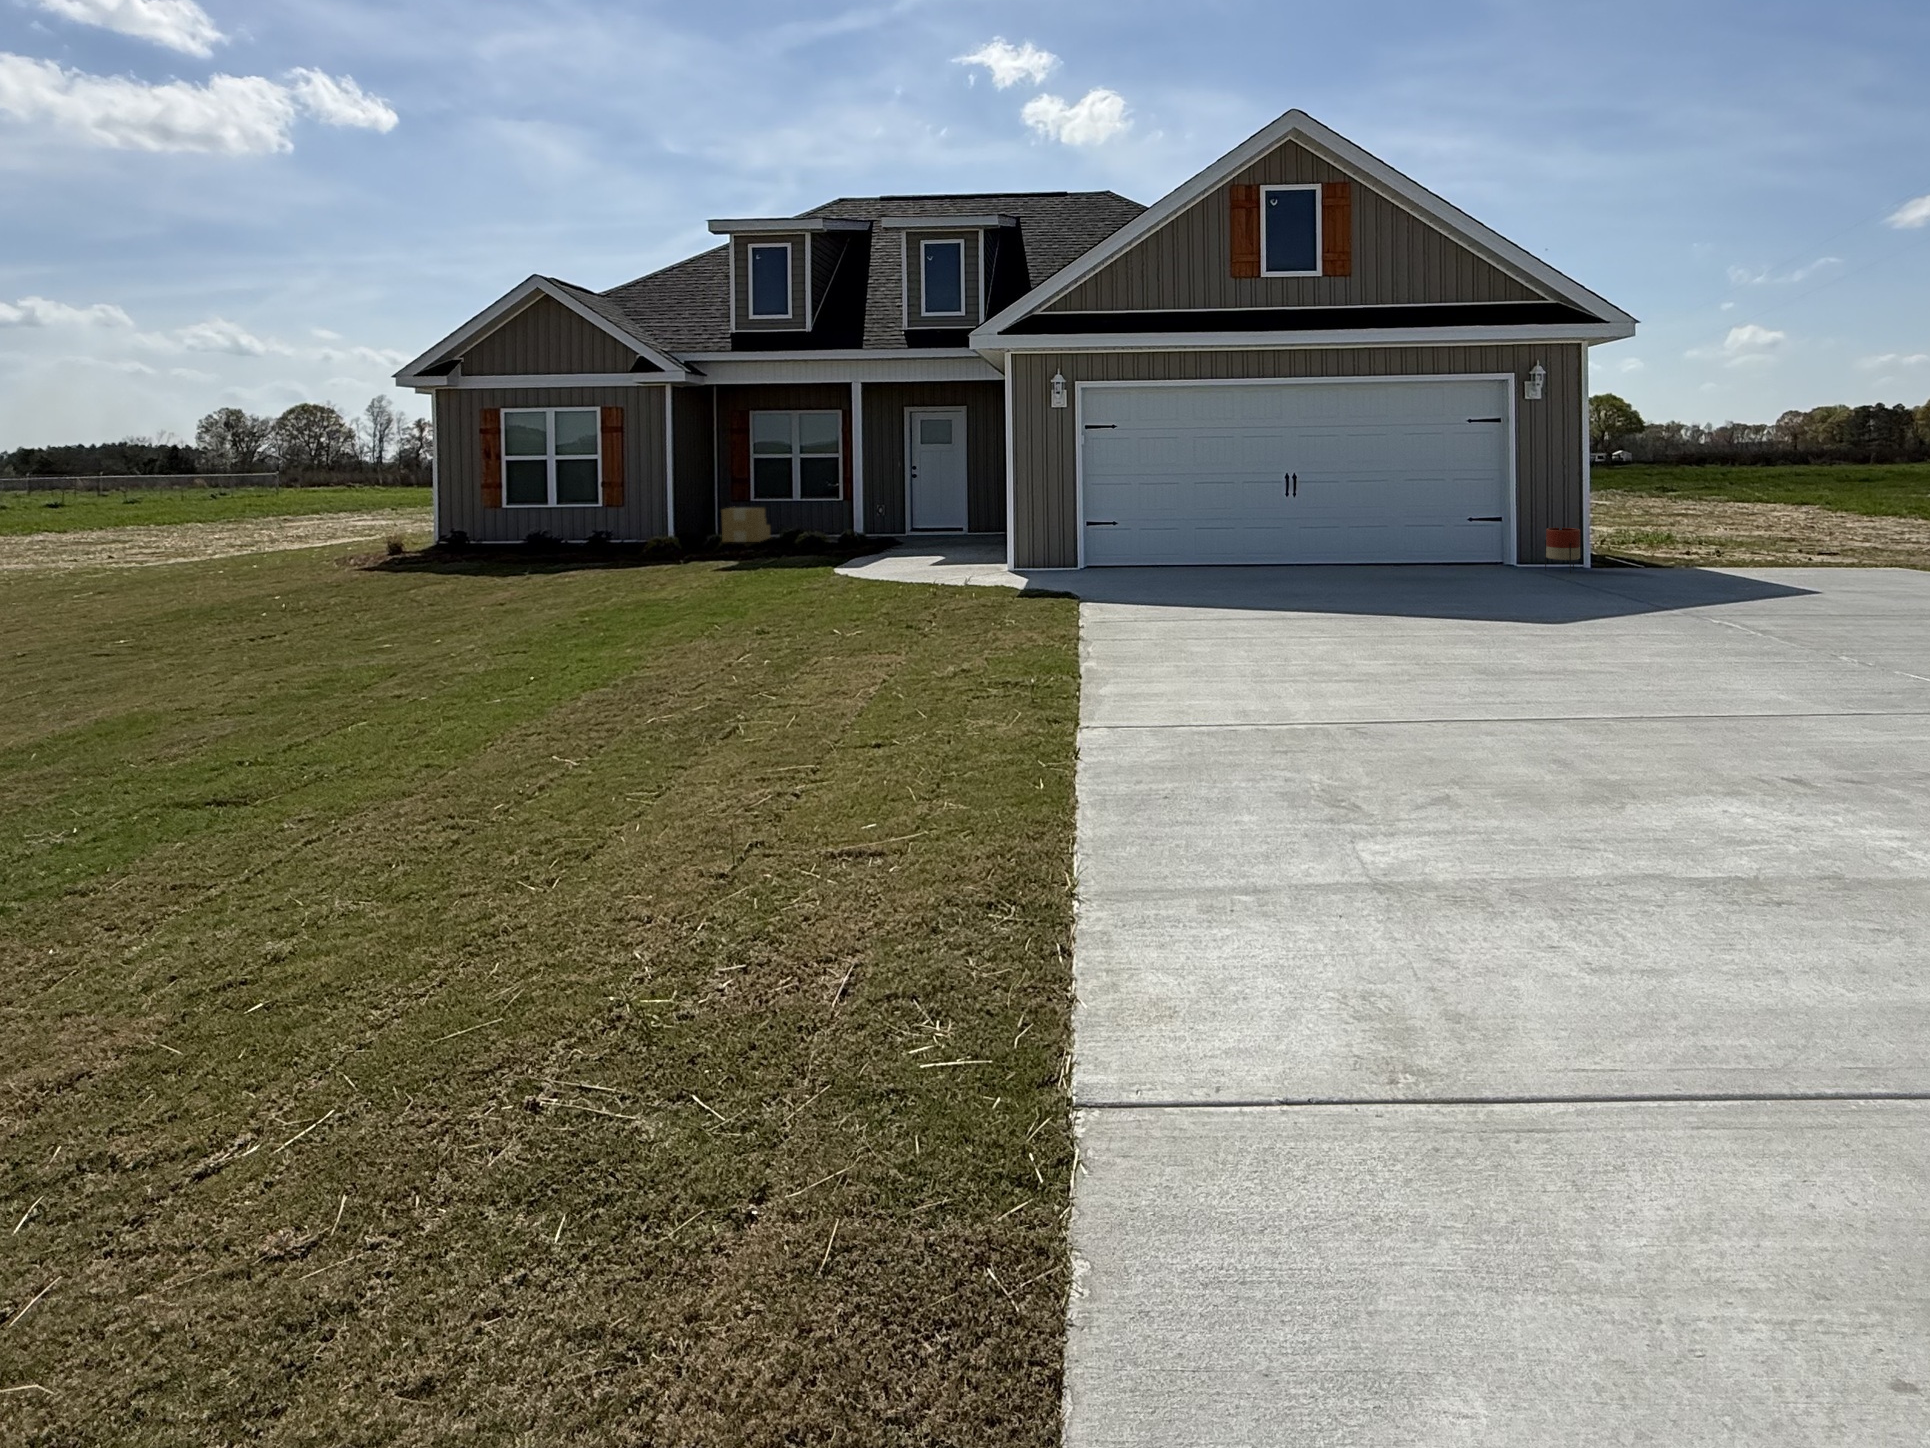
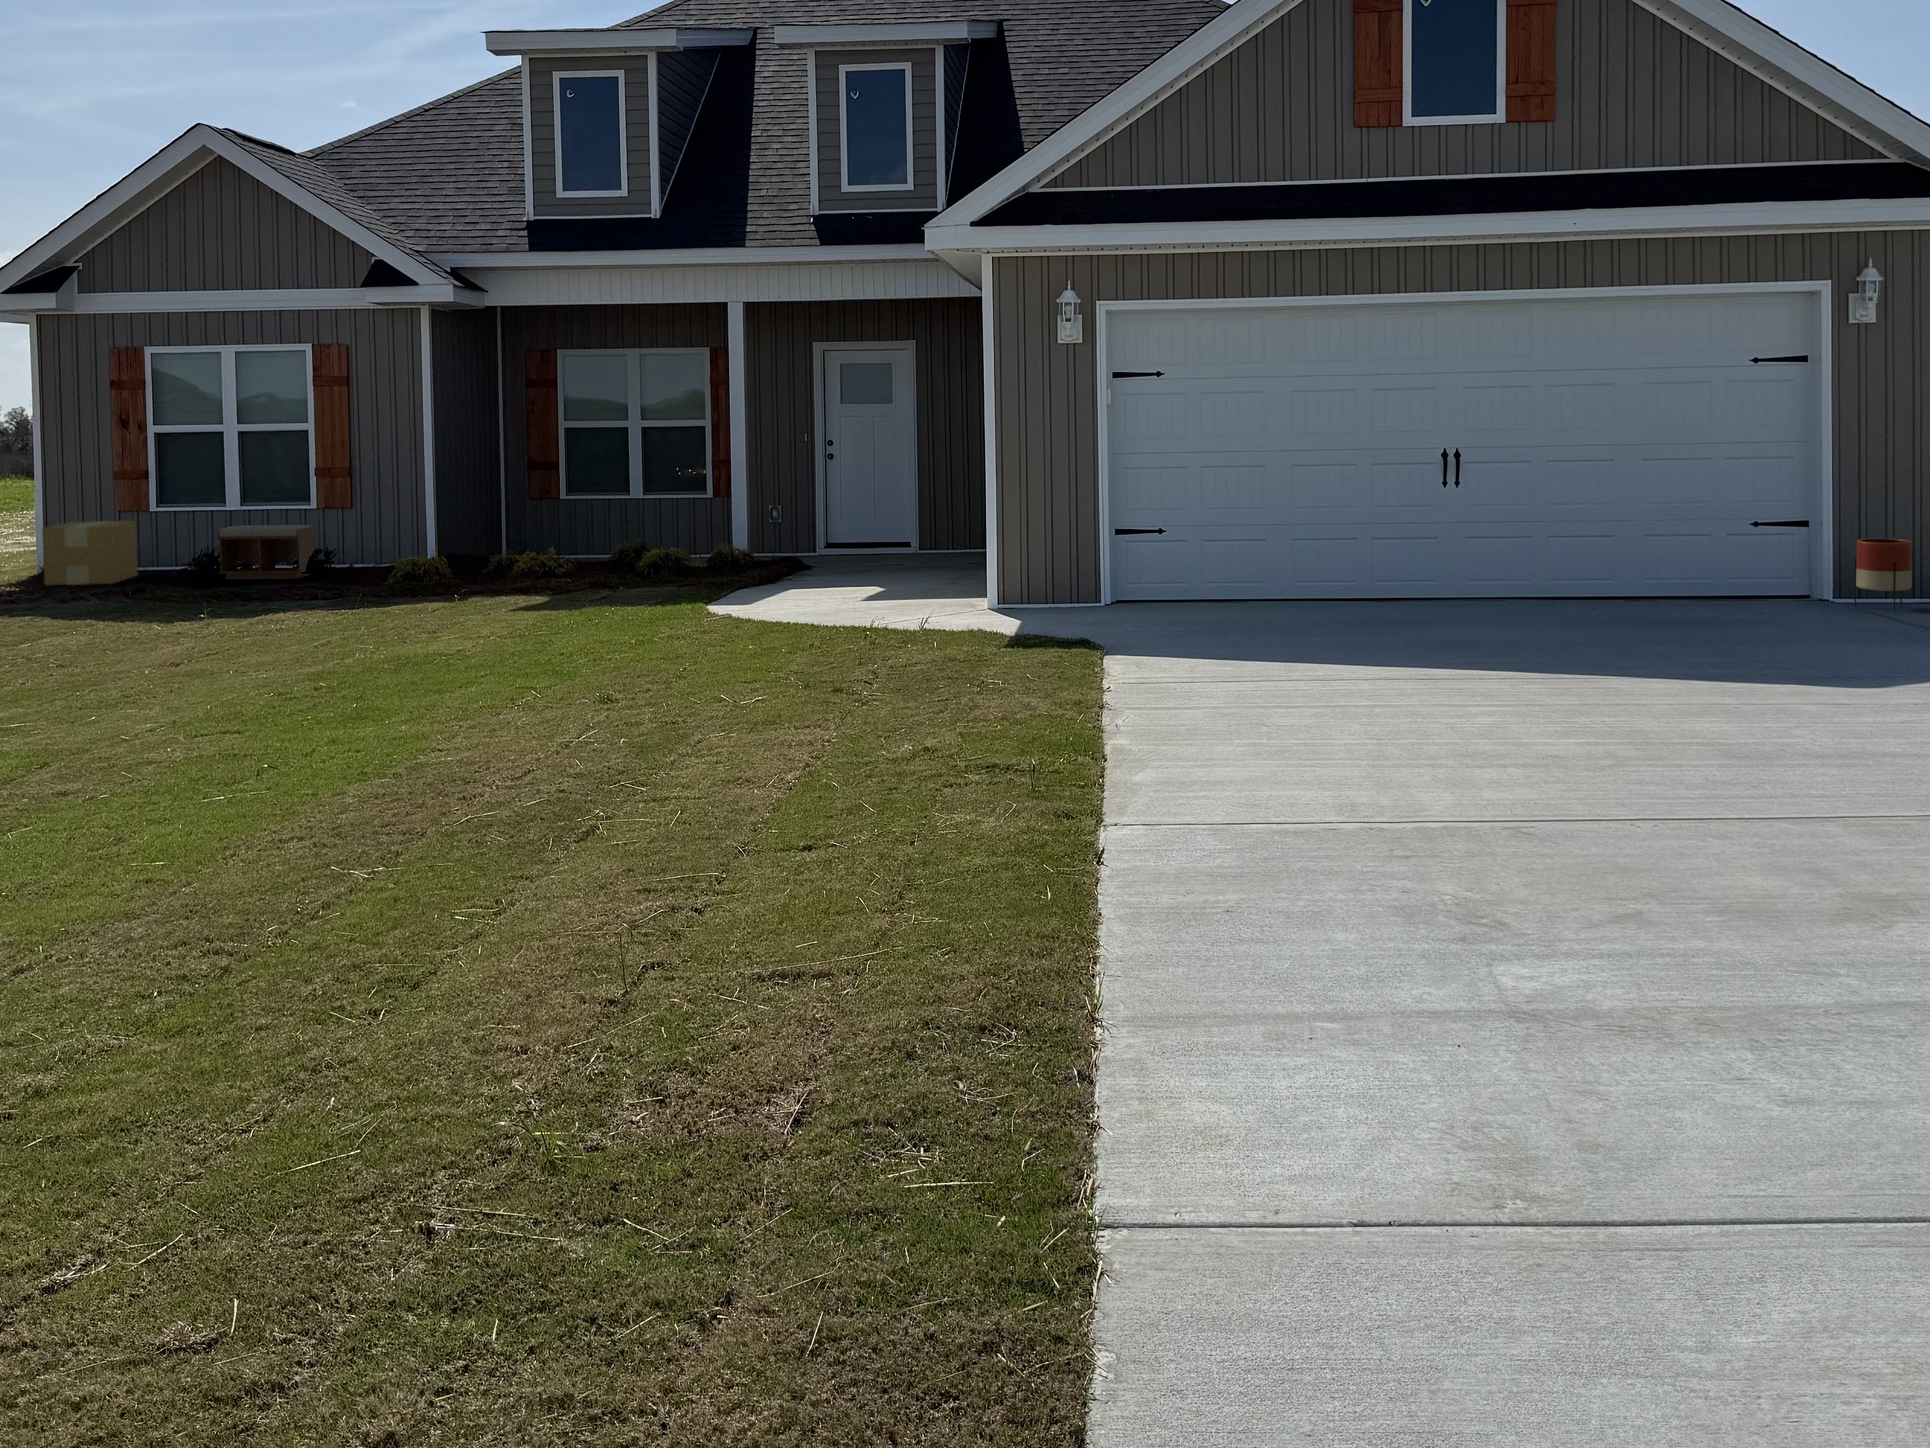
cardboard box: present [722,508,770,542] -> present [42,521,138,585]
bench: none [535,519,597,553] -> present [218,525,315,579]

